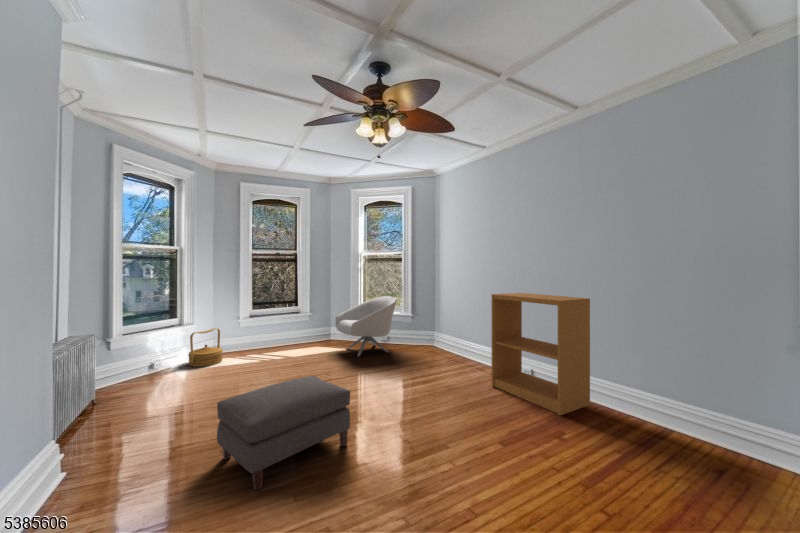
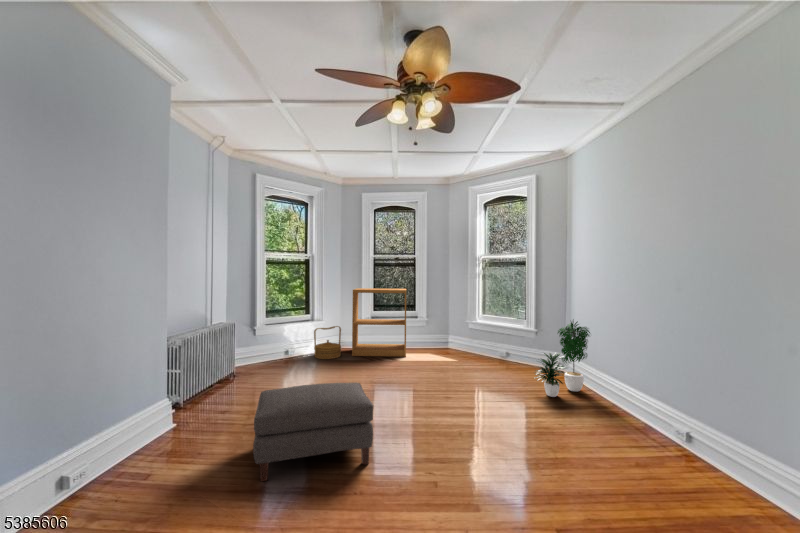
bookshelf: present [491,293,590,415] -> present [352,288,406,357]
armchair: present [336,296,397,356] -> none [446,306,513,372]
potted plant: none [423,303,460,364] -> present [535,321,590,397]

